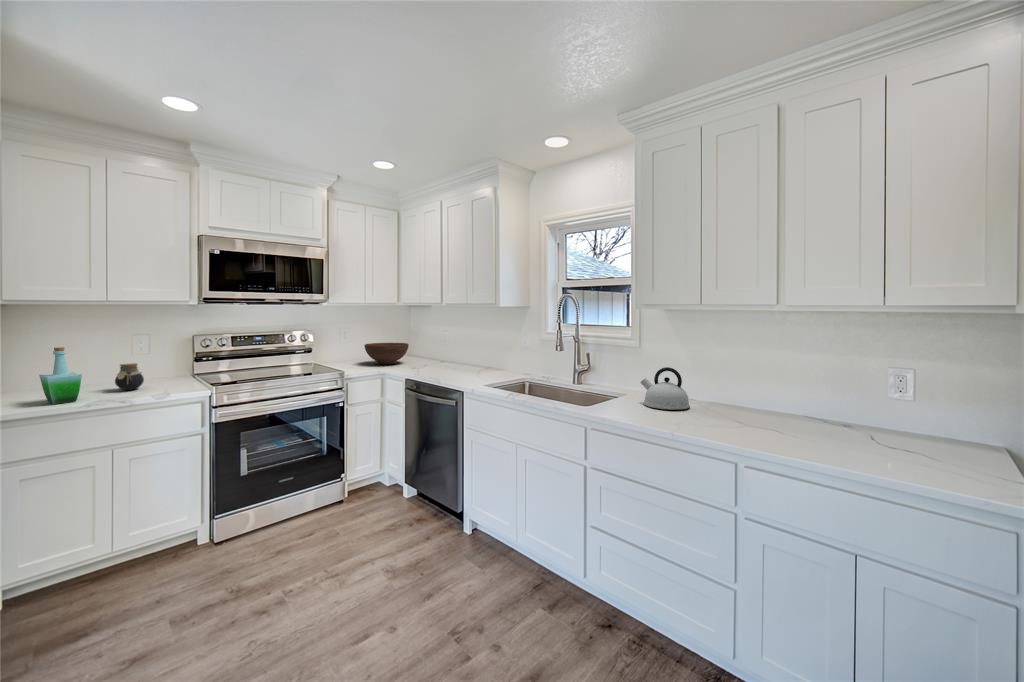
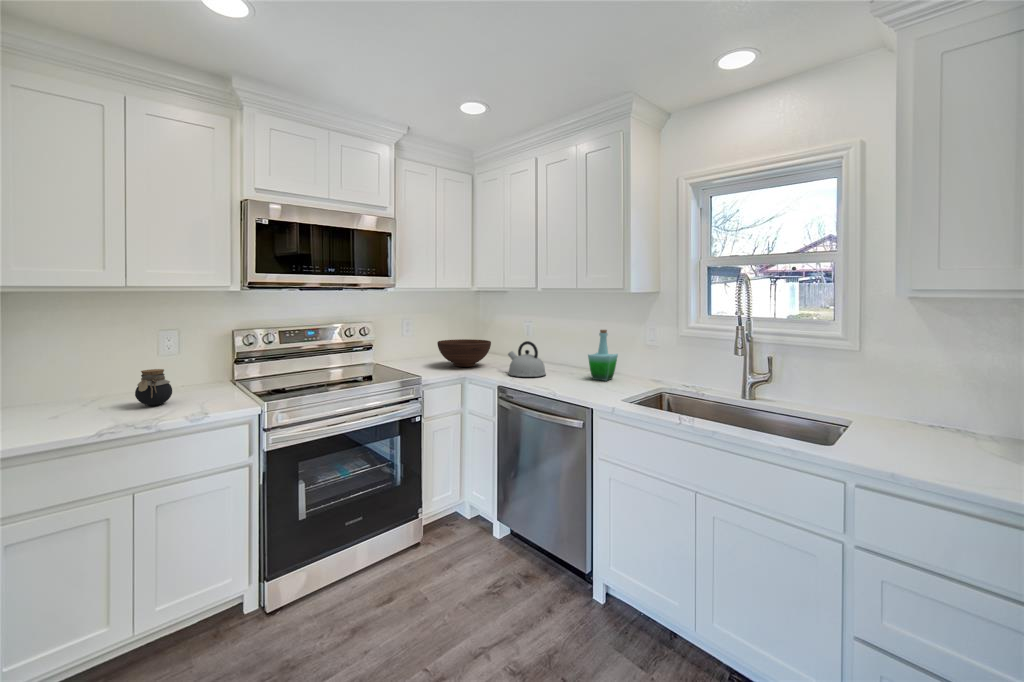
bottle: present [39,347,82,404] -> present [588,330,618,381]
kettle: present [640,367,690,410] -> present [508,341,546,377]

